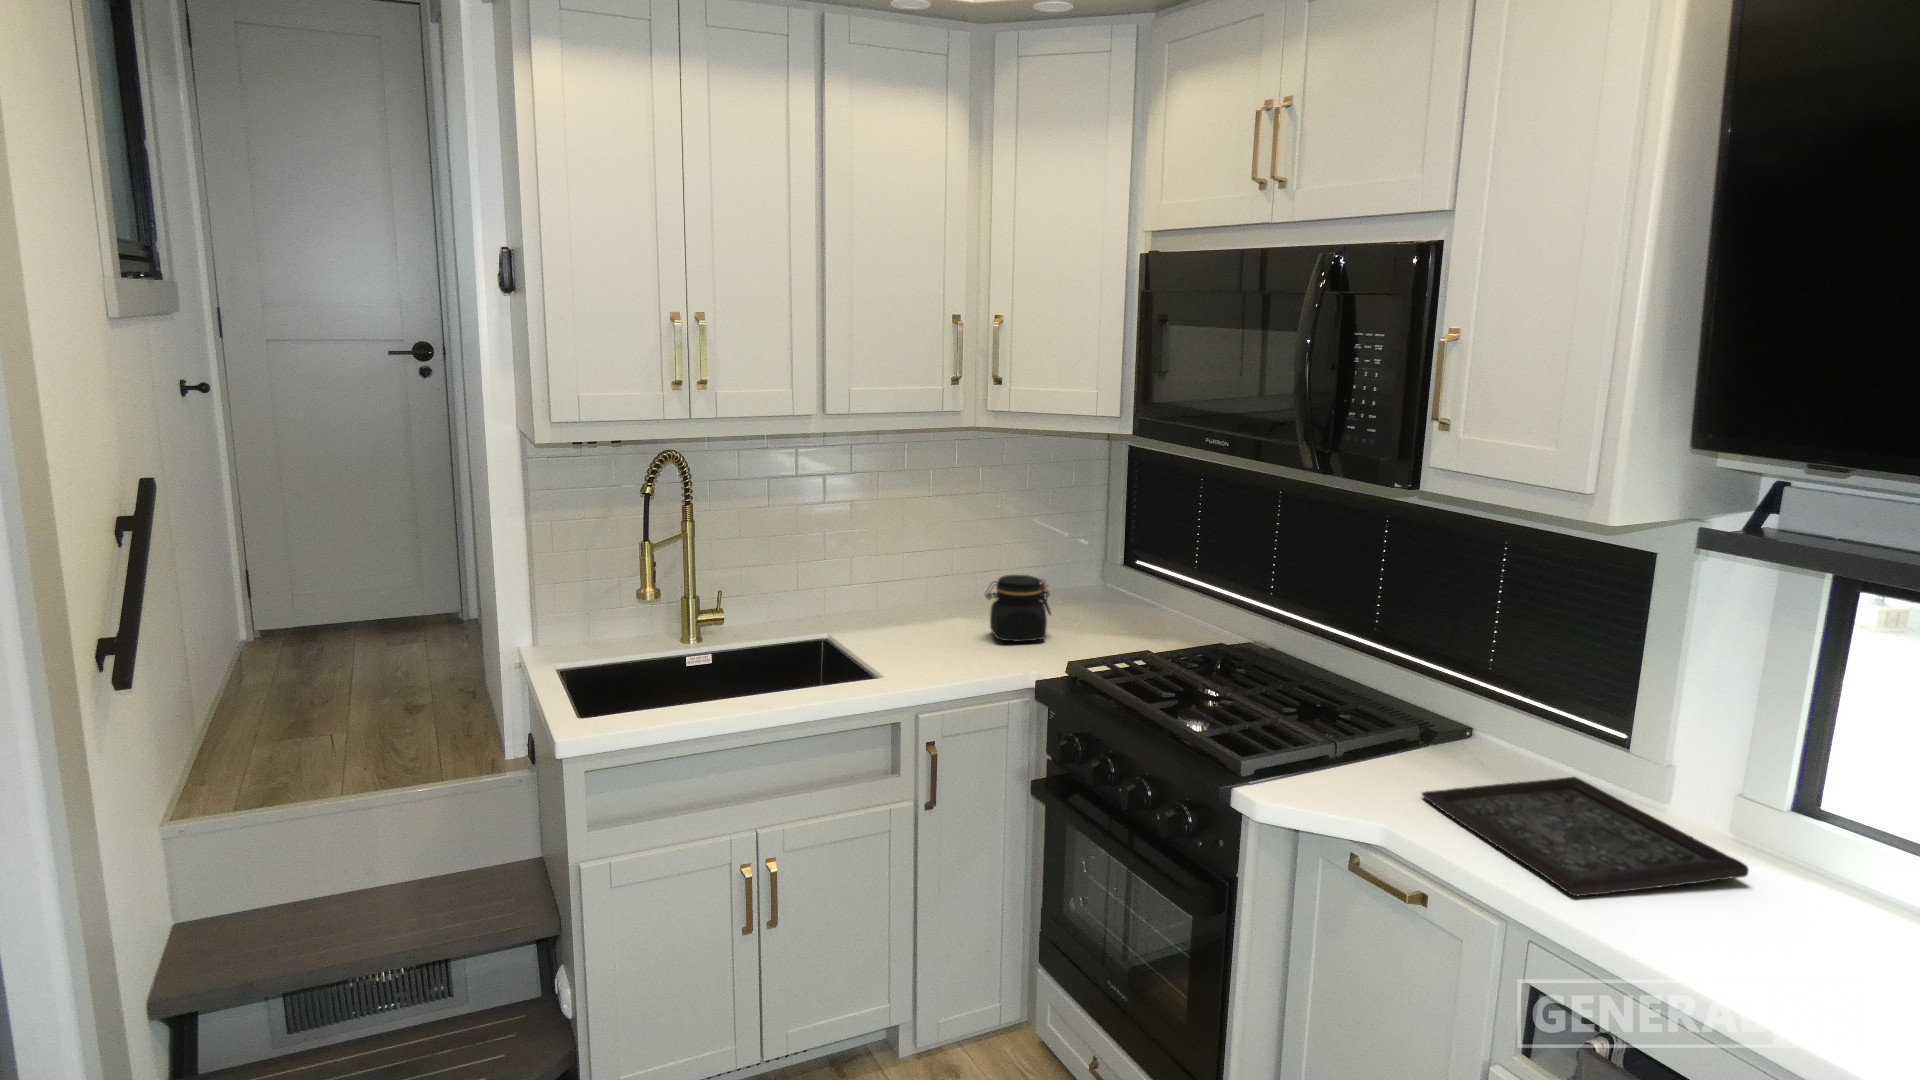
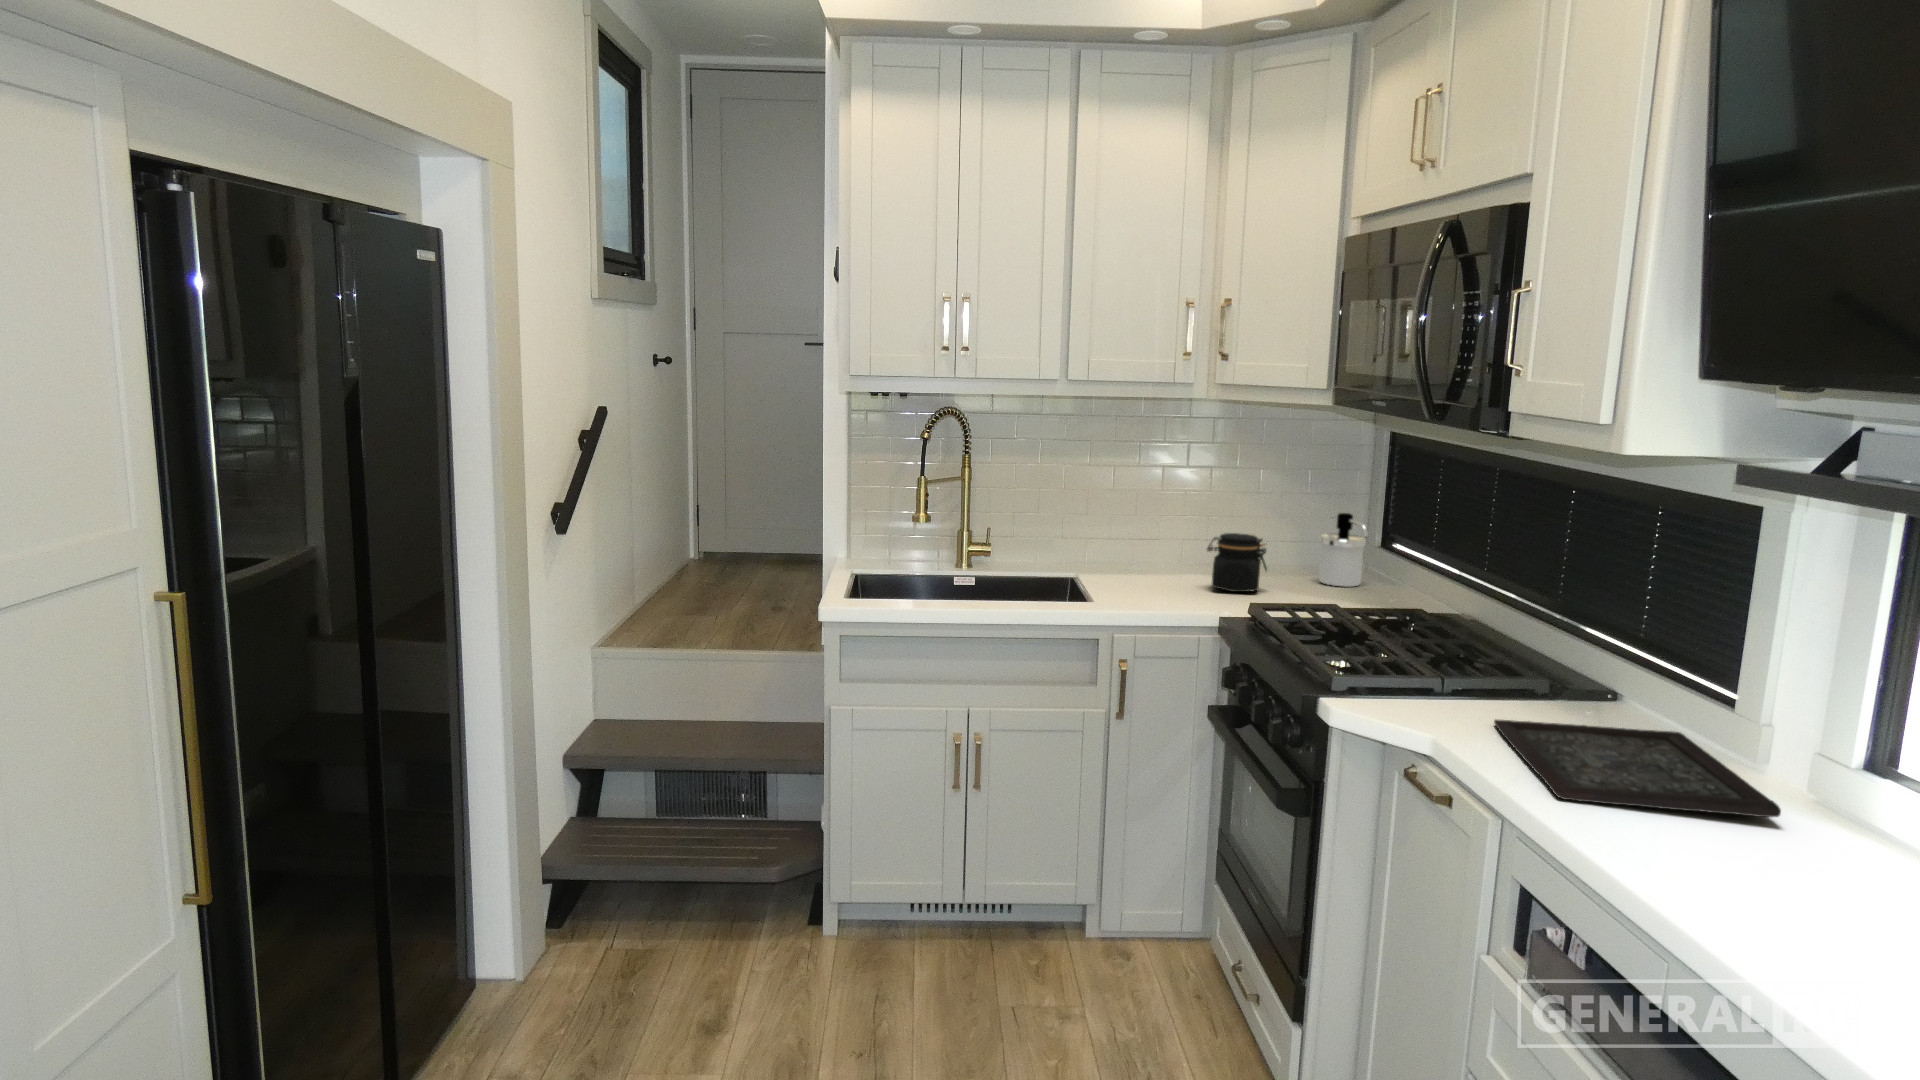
soap dispenser: none [1088,540,1146,620] -> present [1319,513,1368,587]

